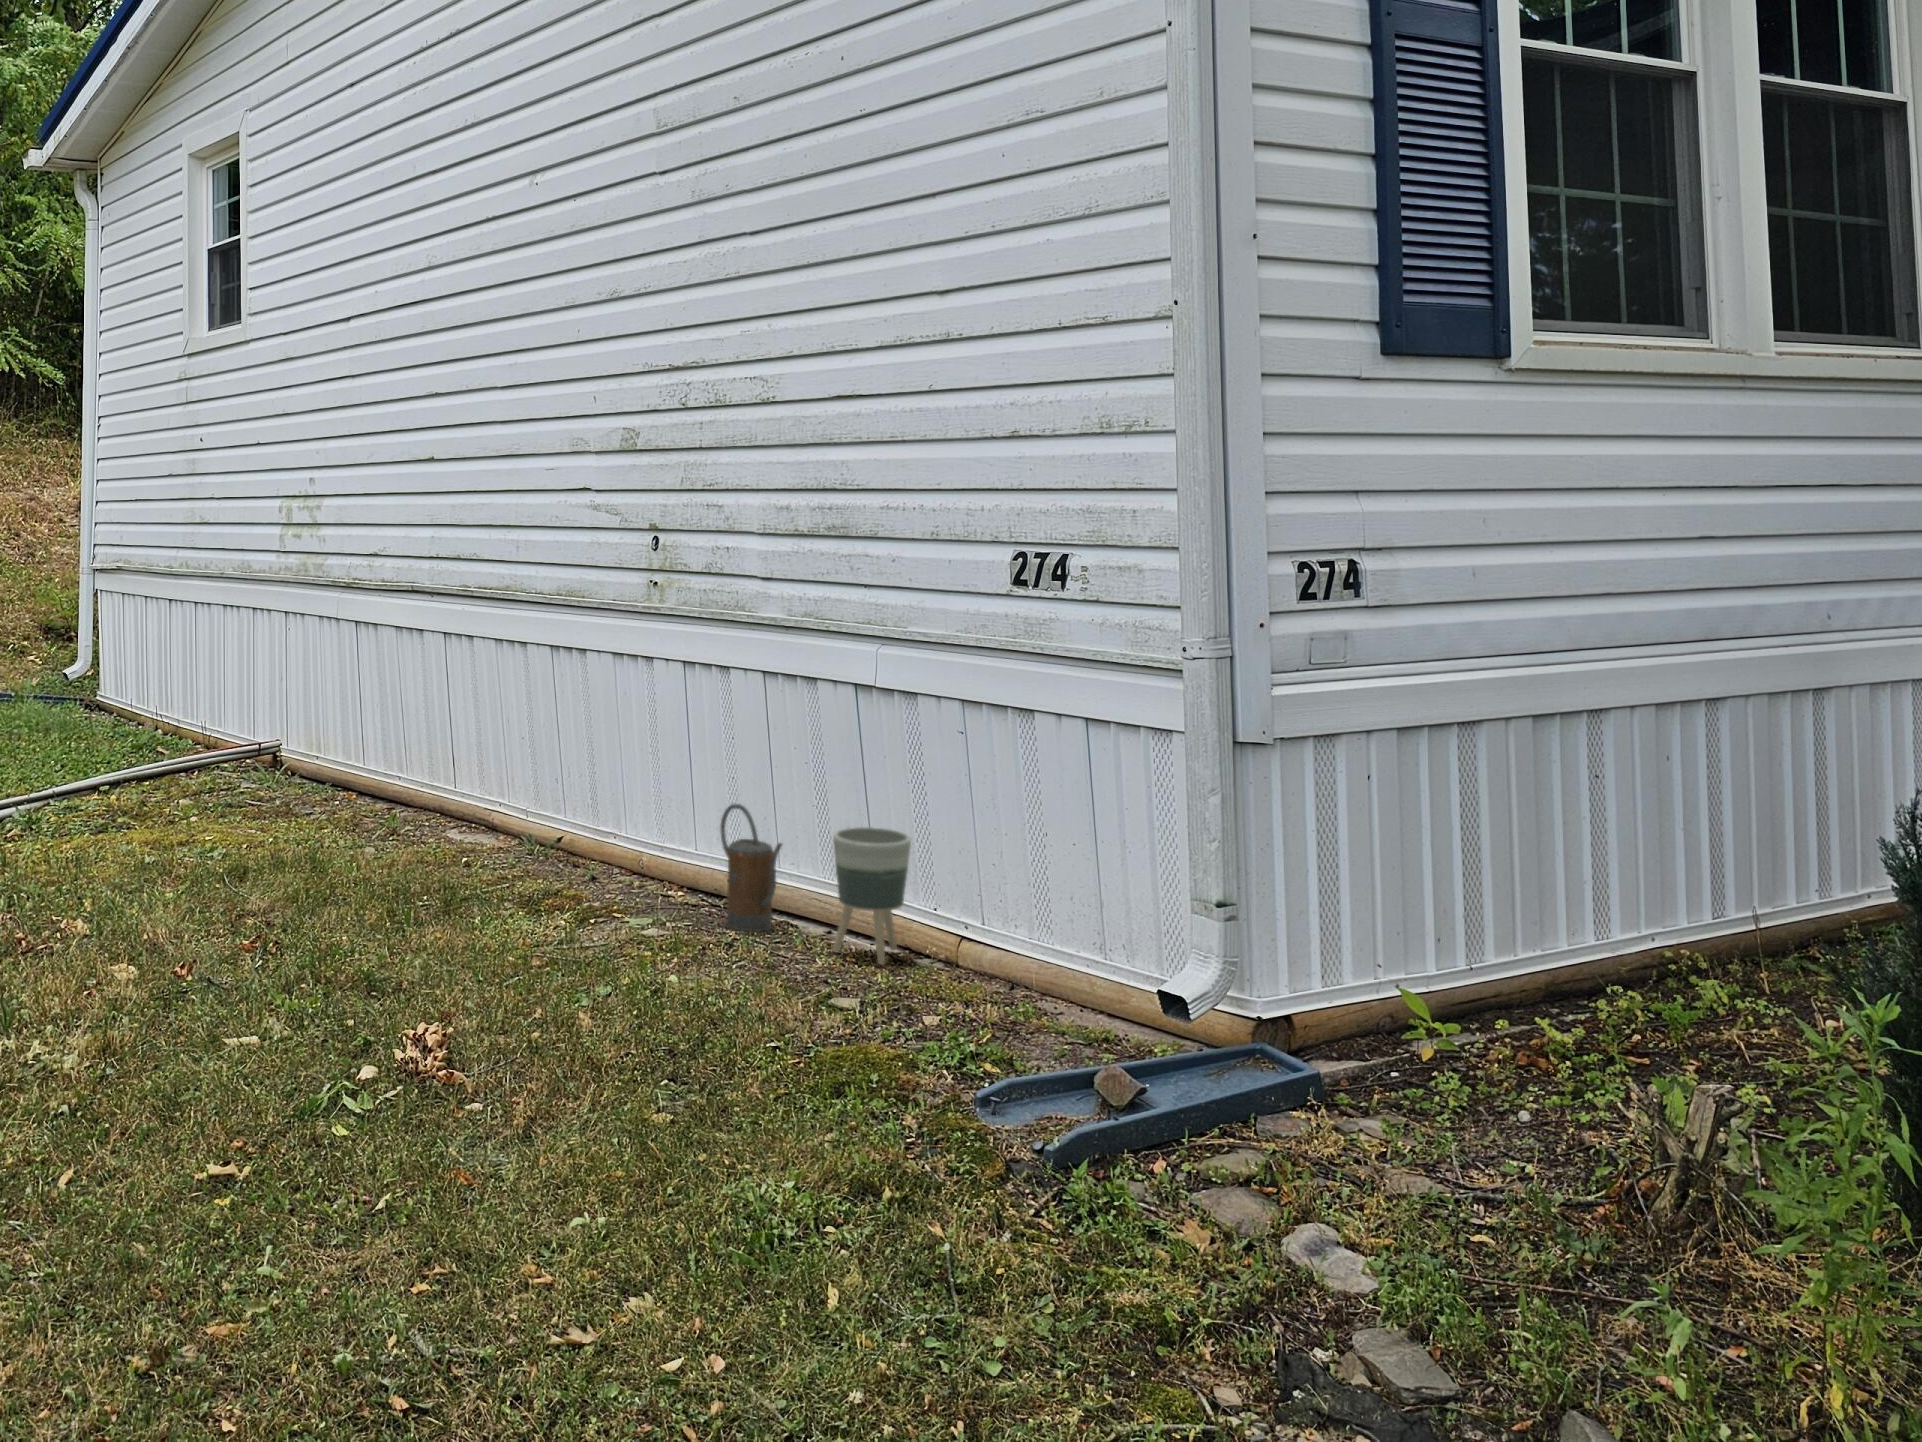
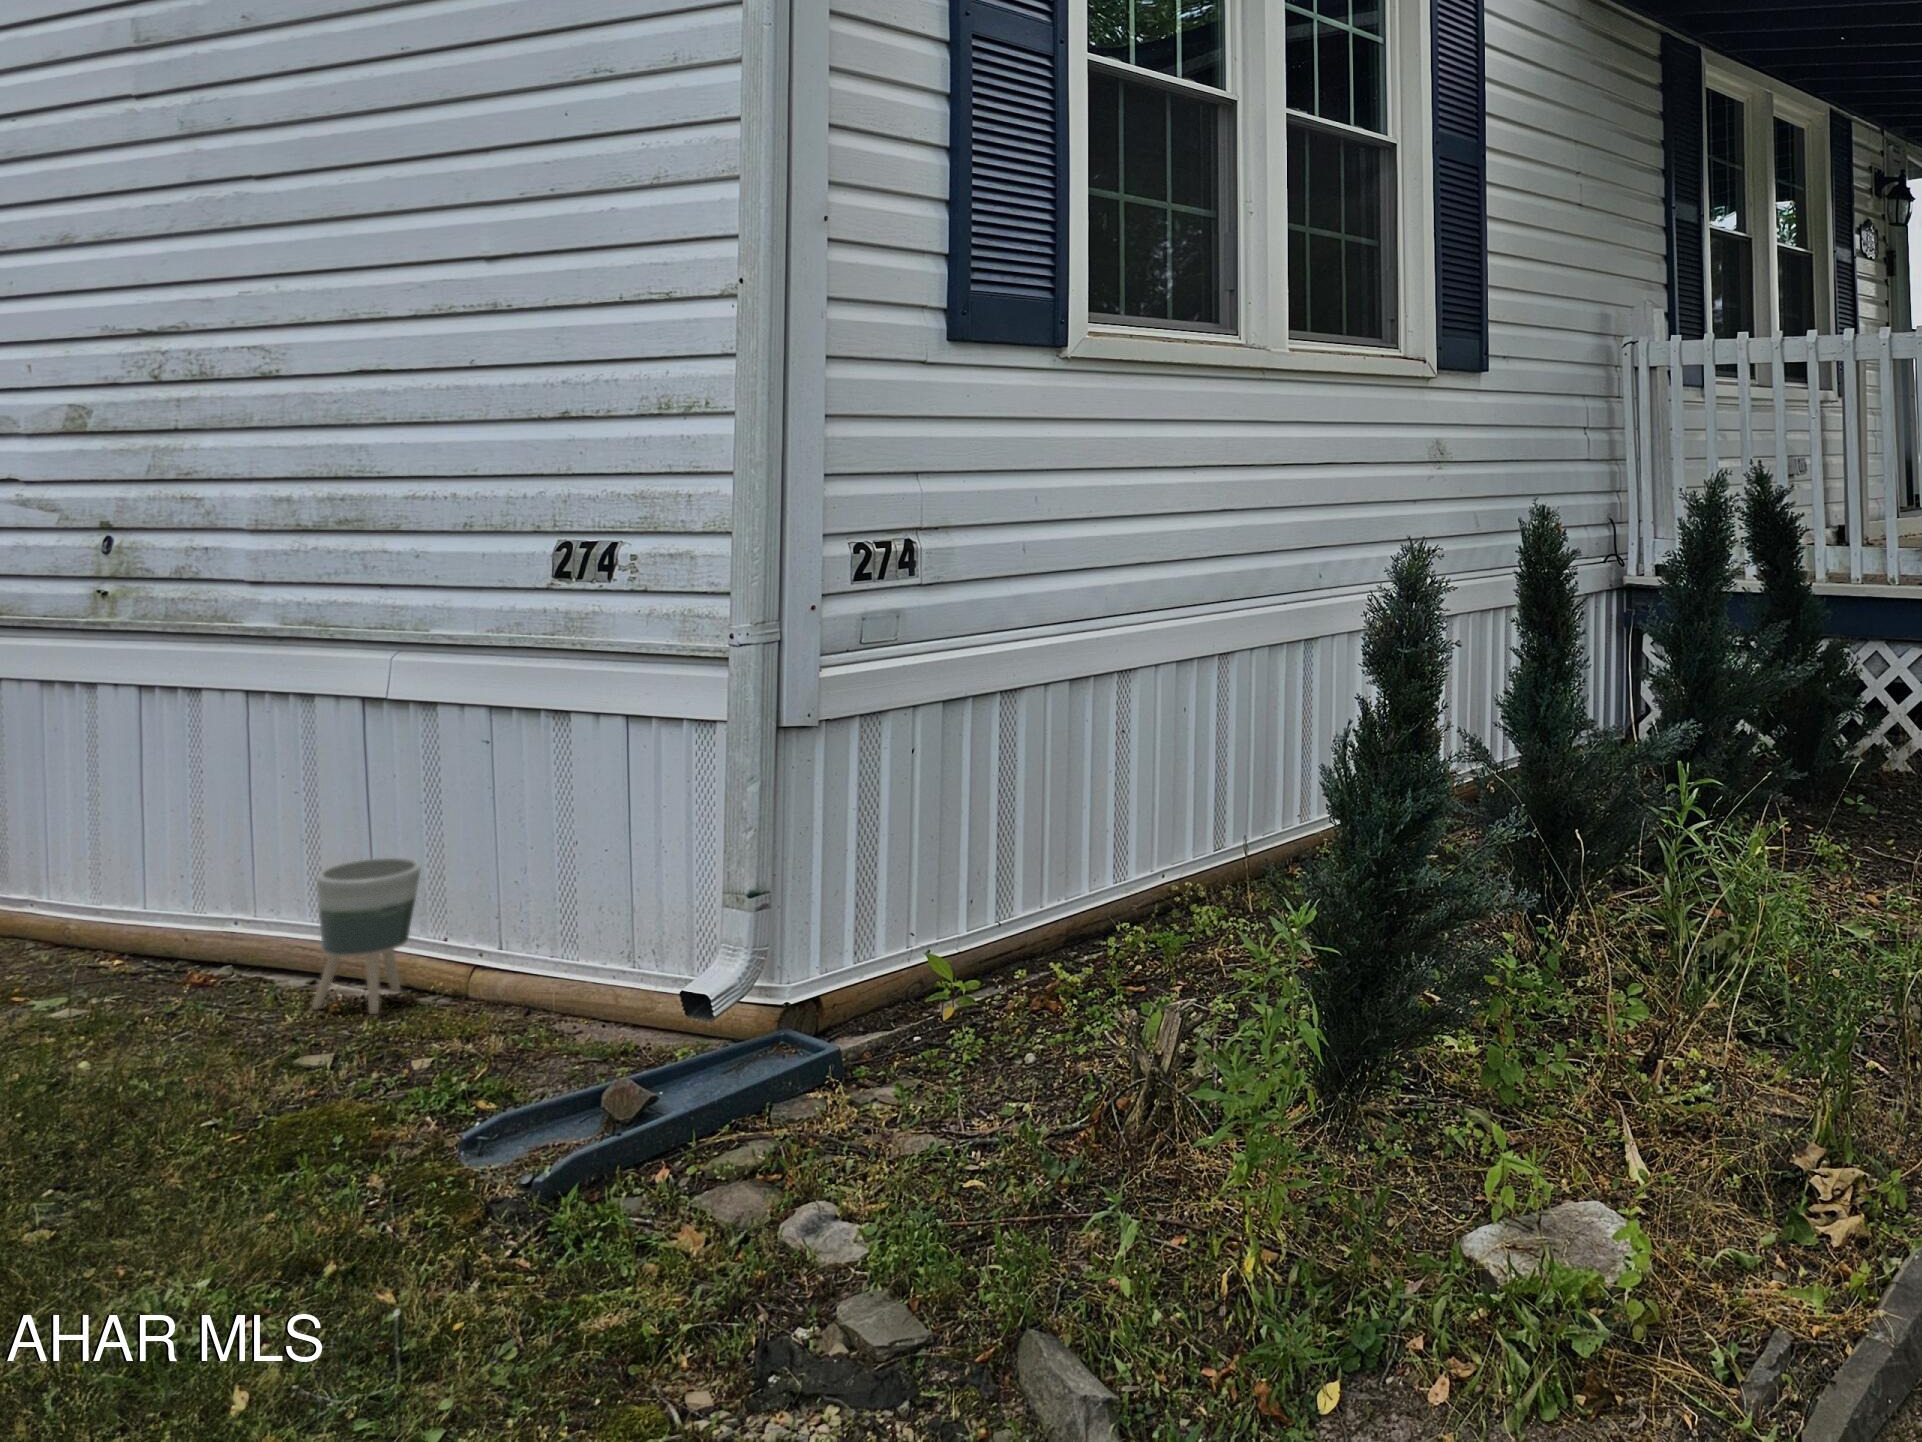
watering can: present [720,804,782,931] -> none [171,852,254,1004]

